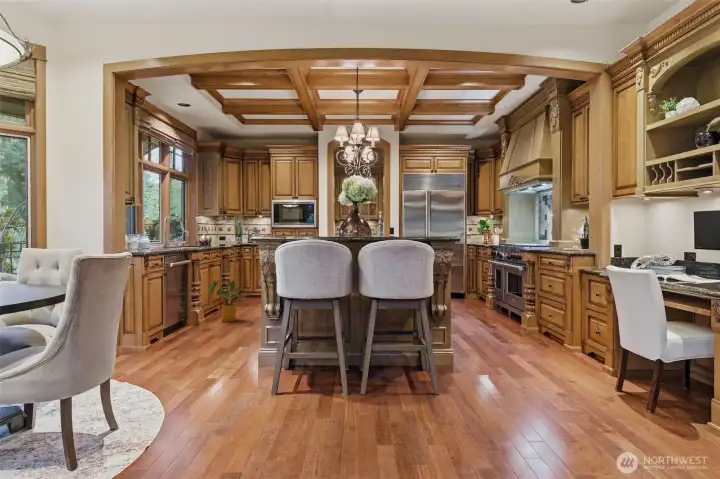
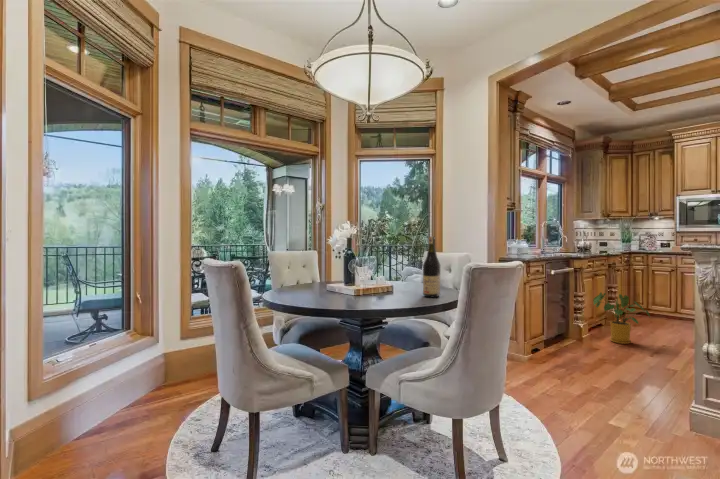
wine bottle: none [22,232,45,296] -> present [423,237,440,297]

